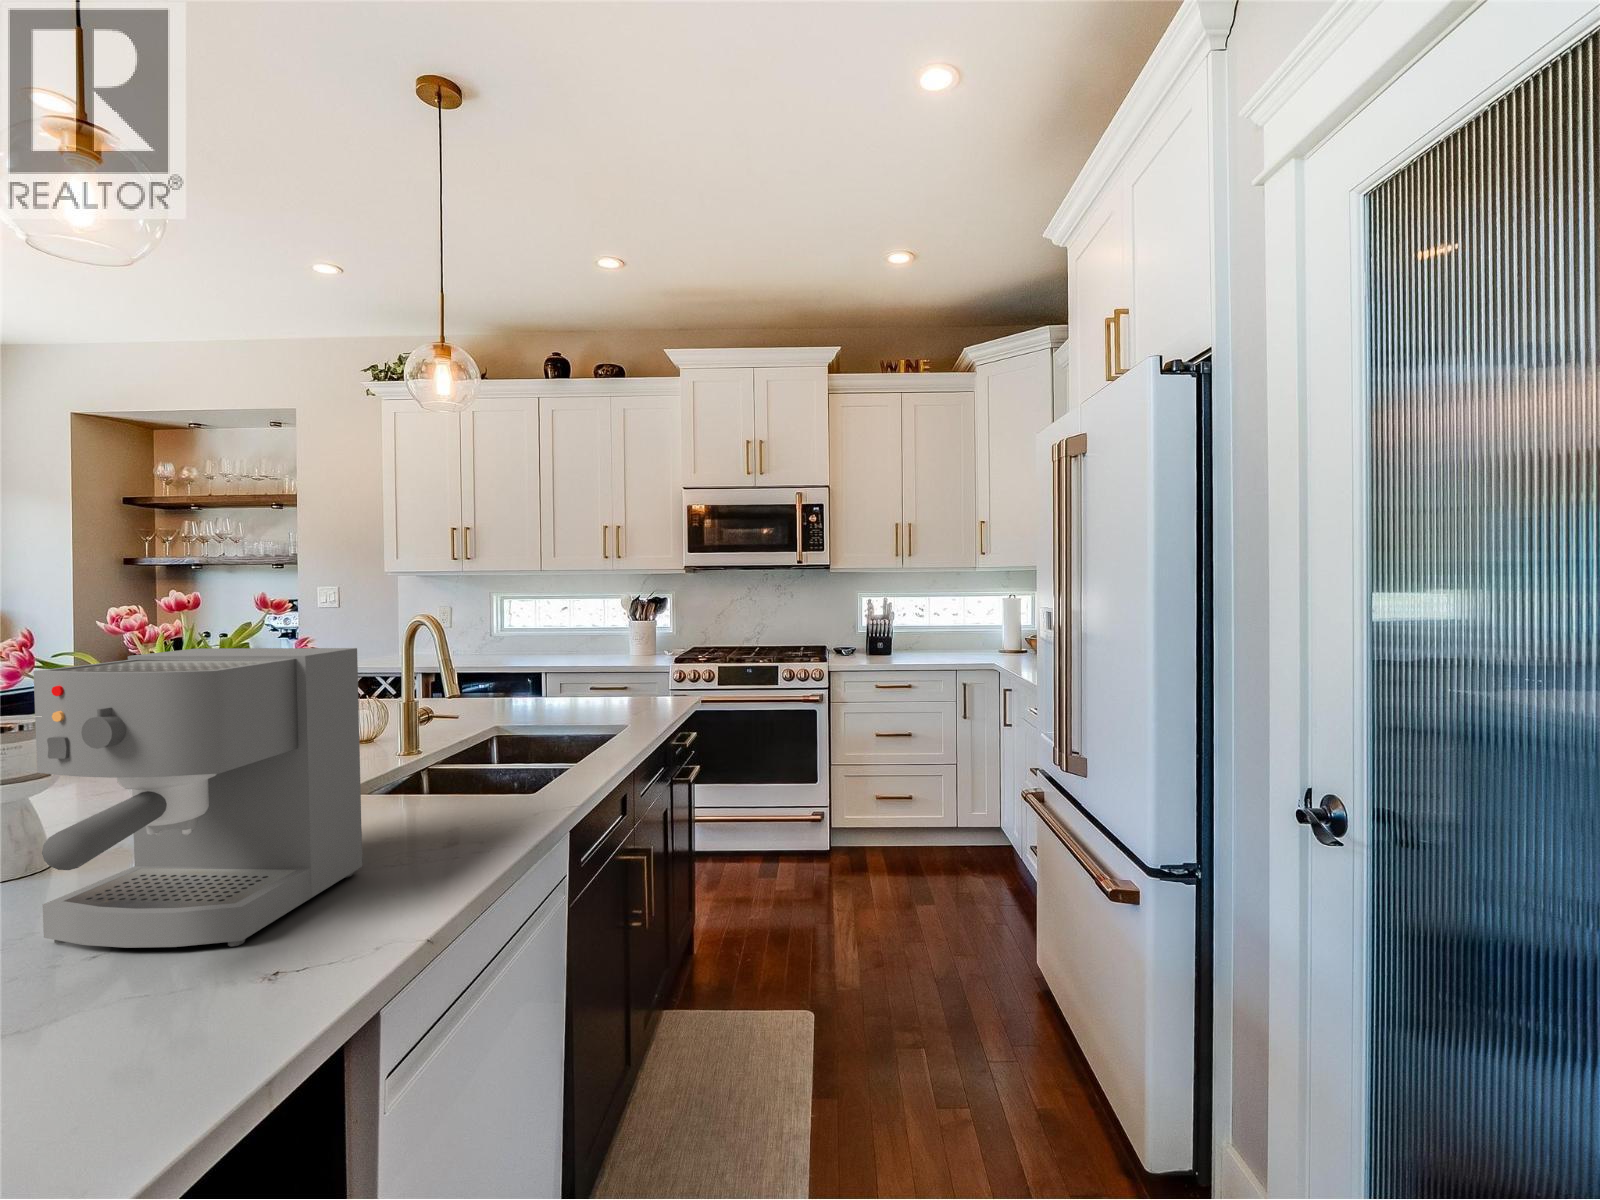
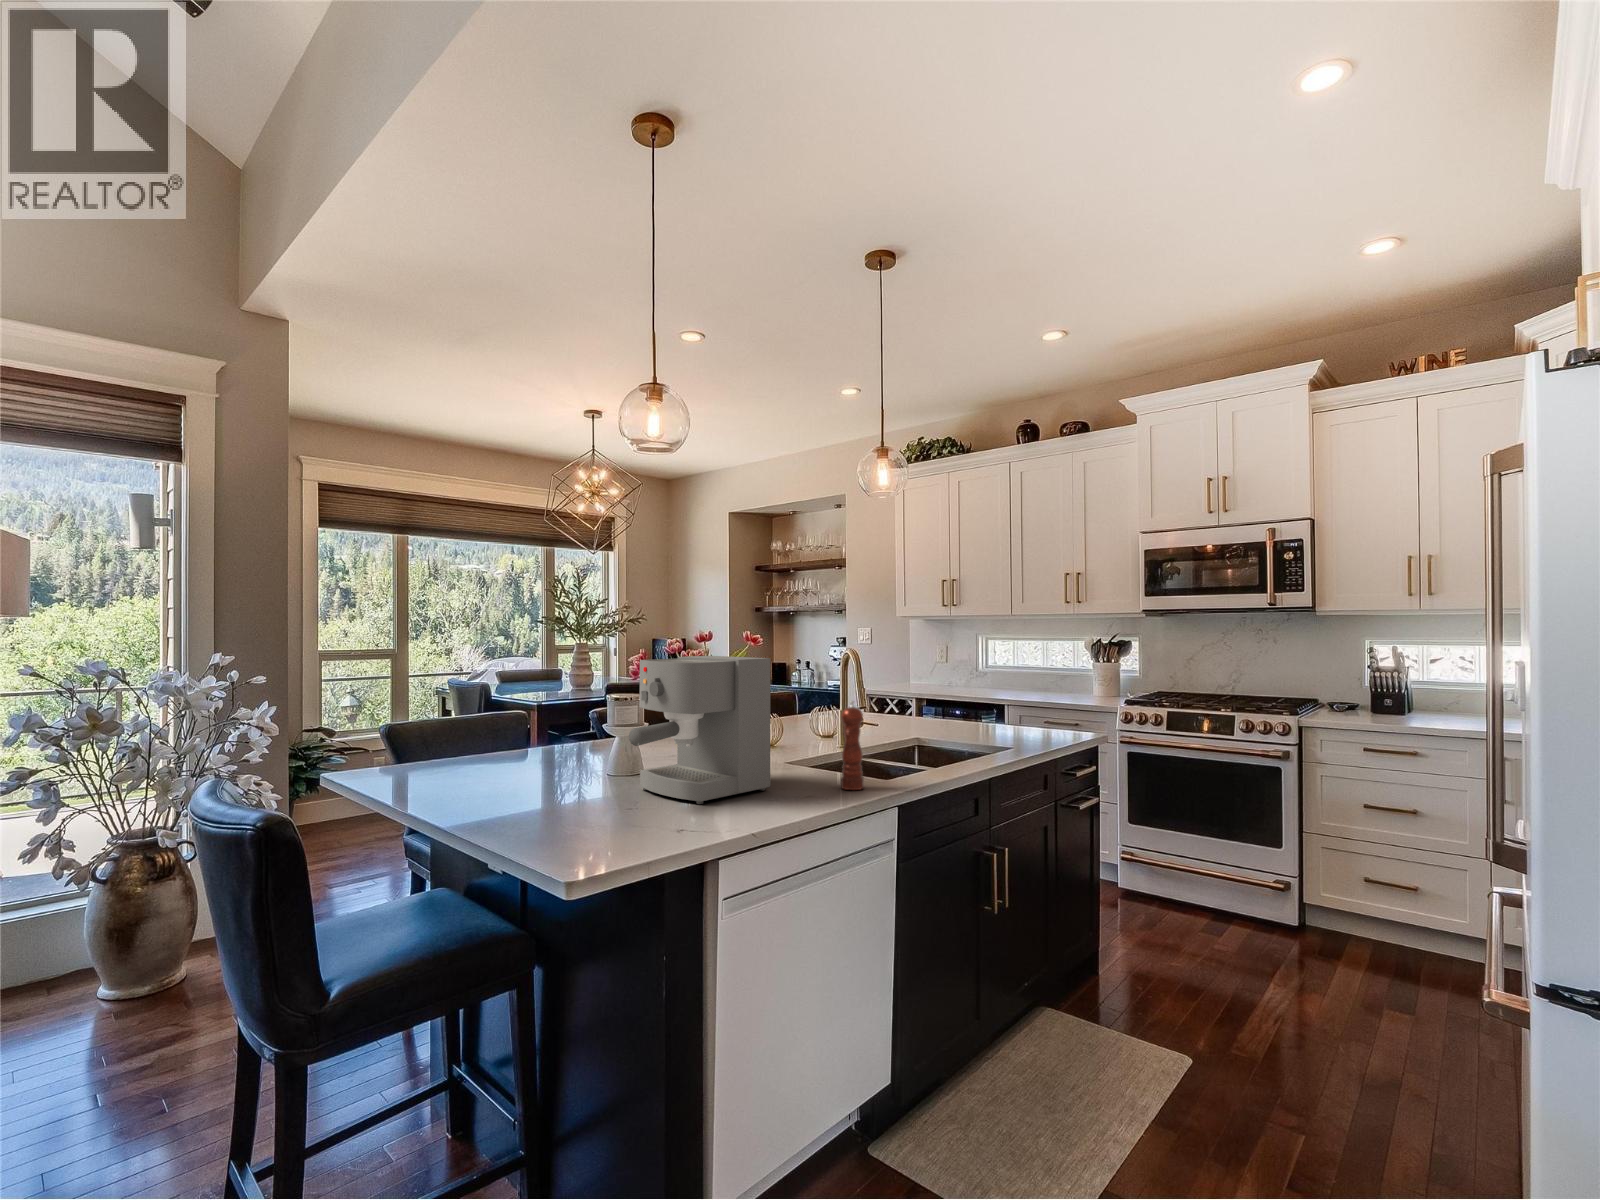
pepper mill: none [479,704,518,840] -> present [841,701,864,790]

